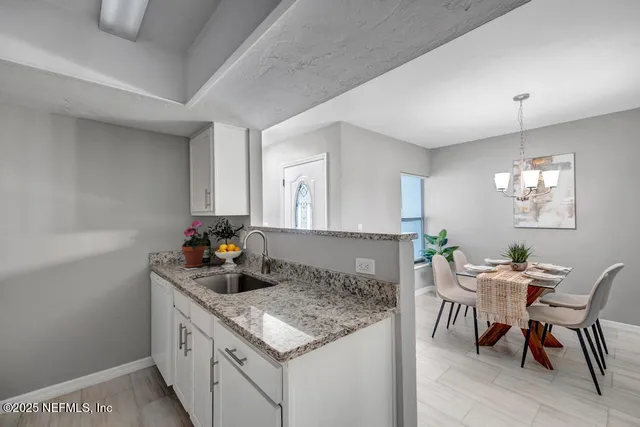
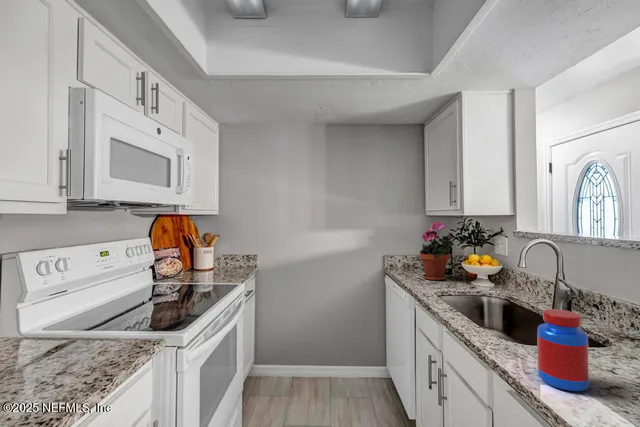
jar: none [227,264,251,305] -> present [537,309,589,391]

